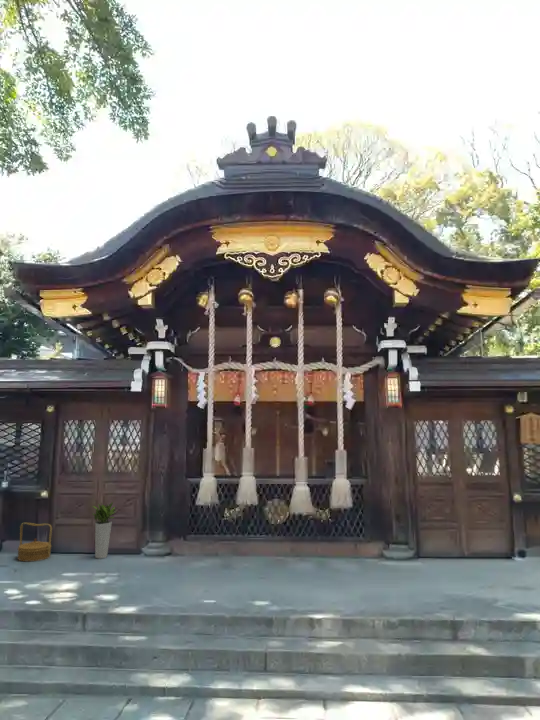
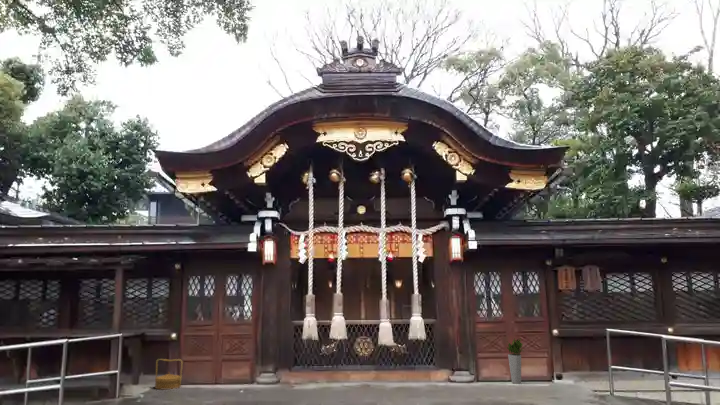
planter: present [93,502,115,558] -> present [507,339,523,384]

